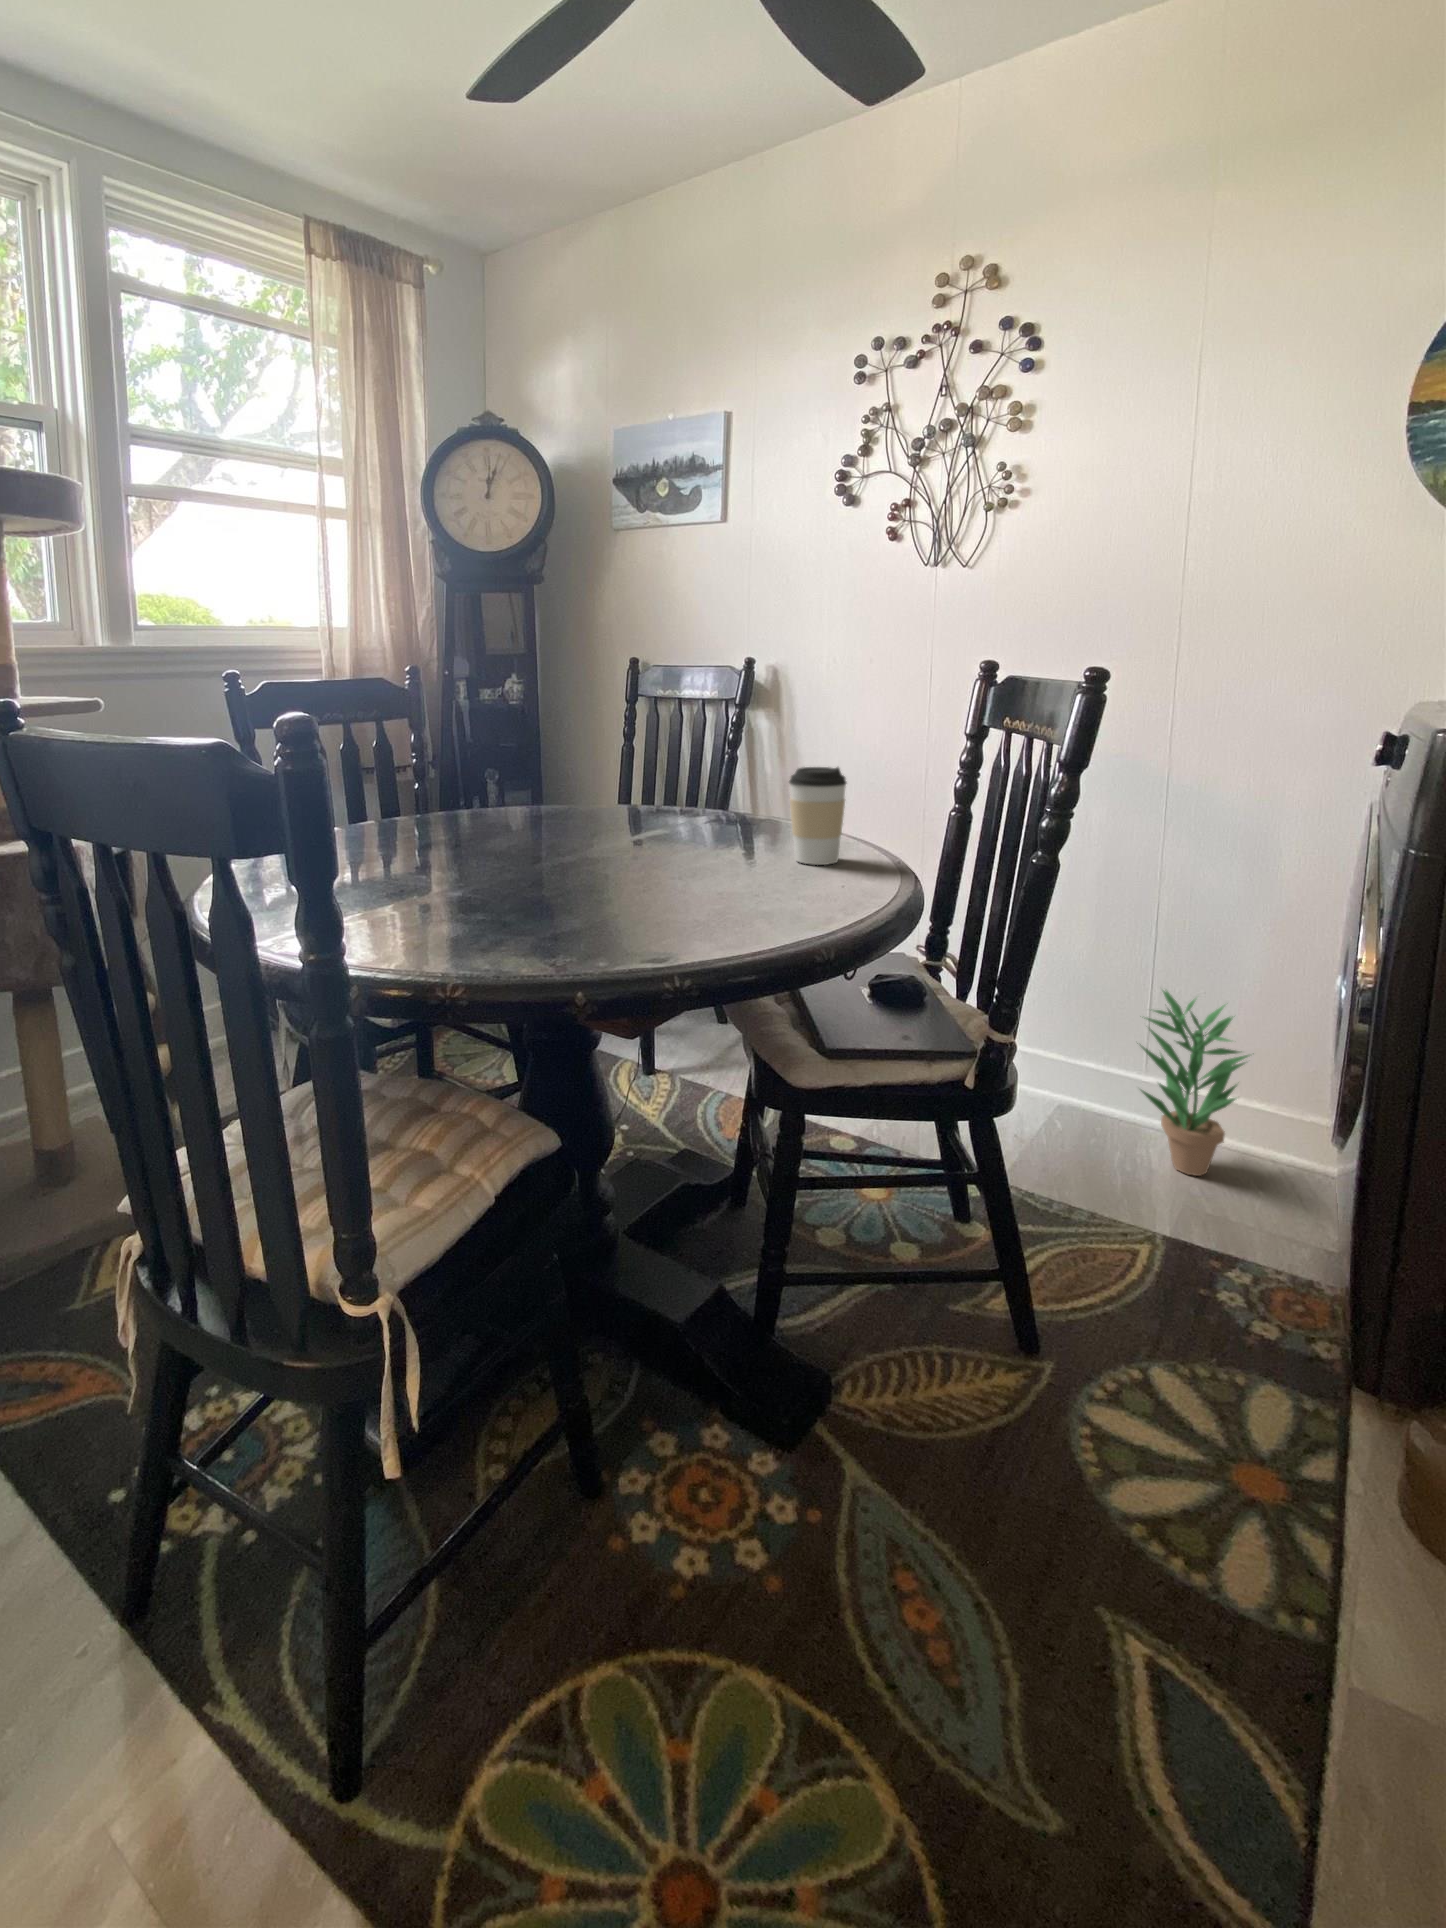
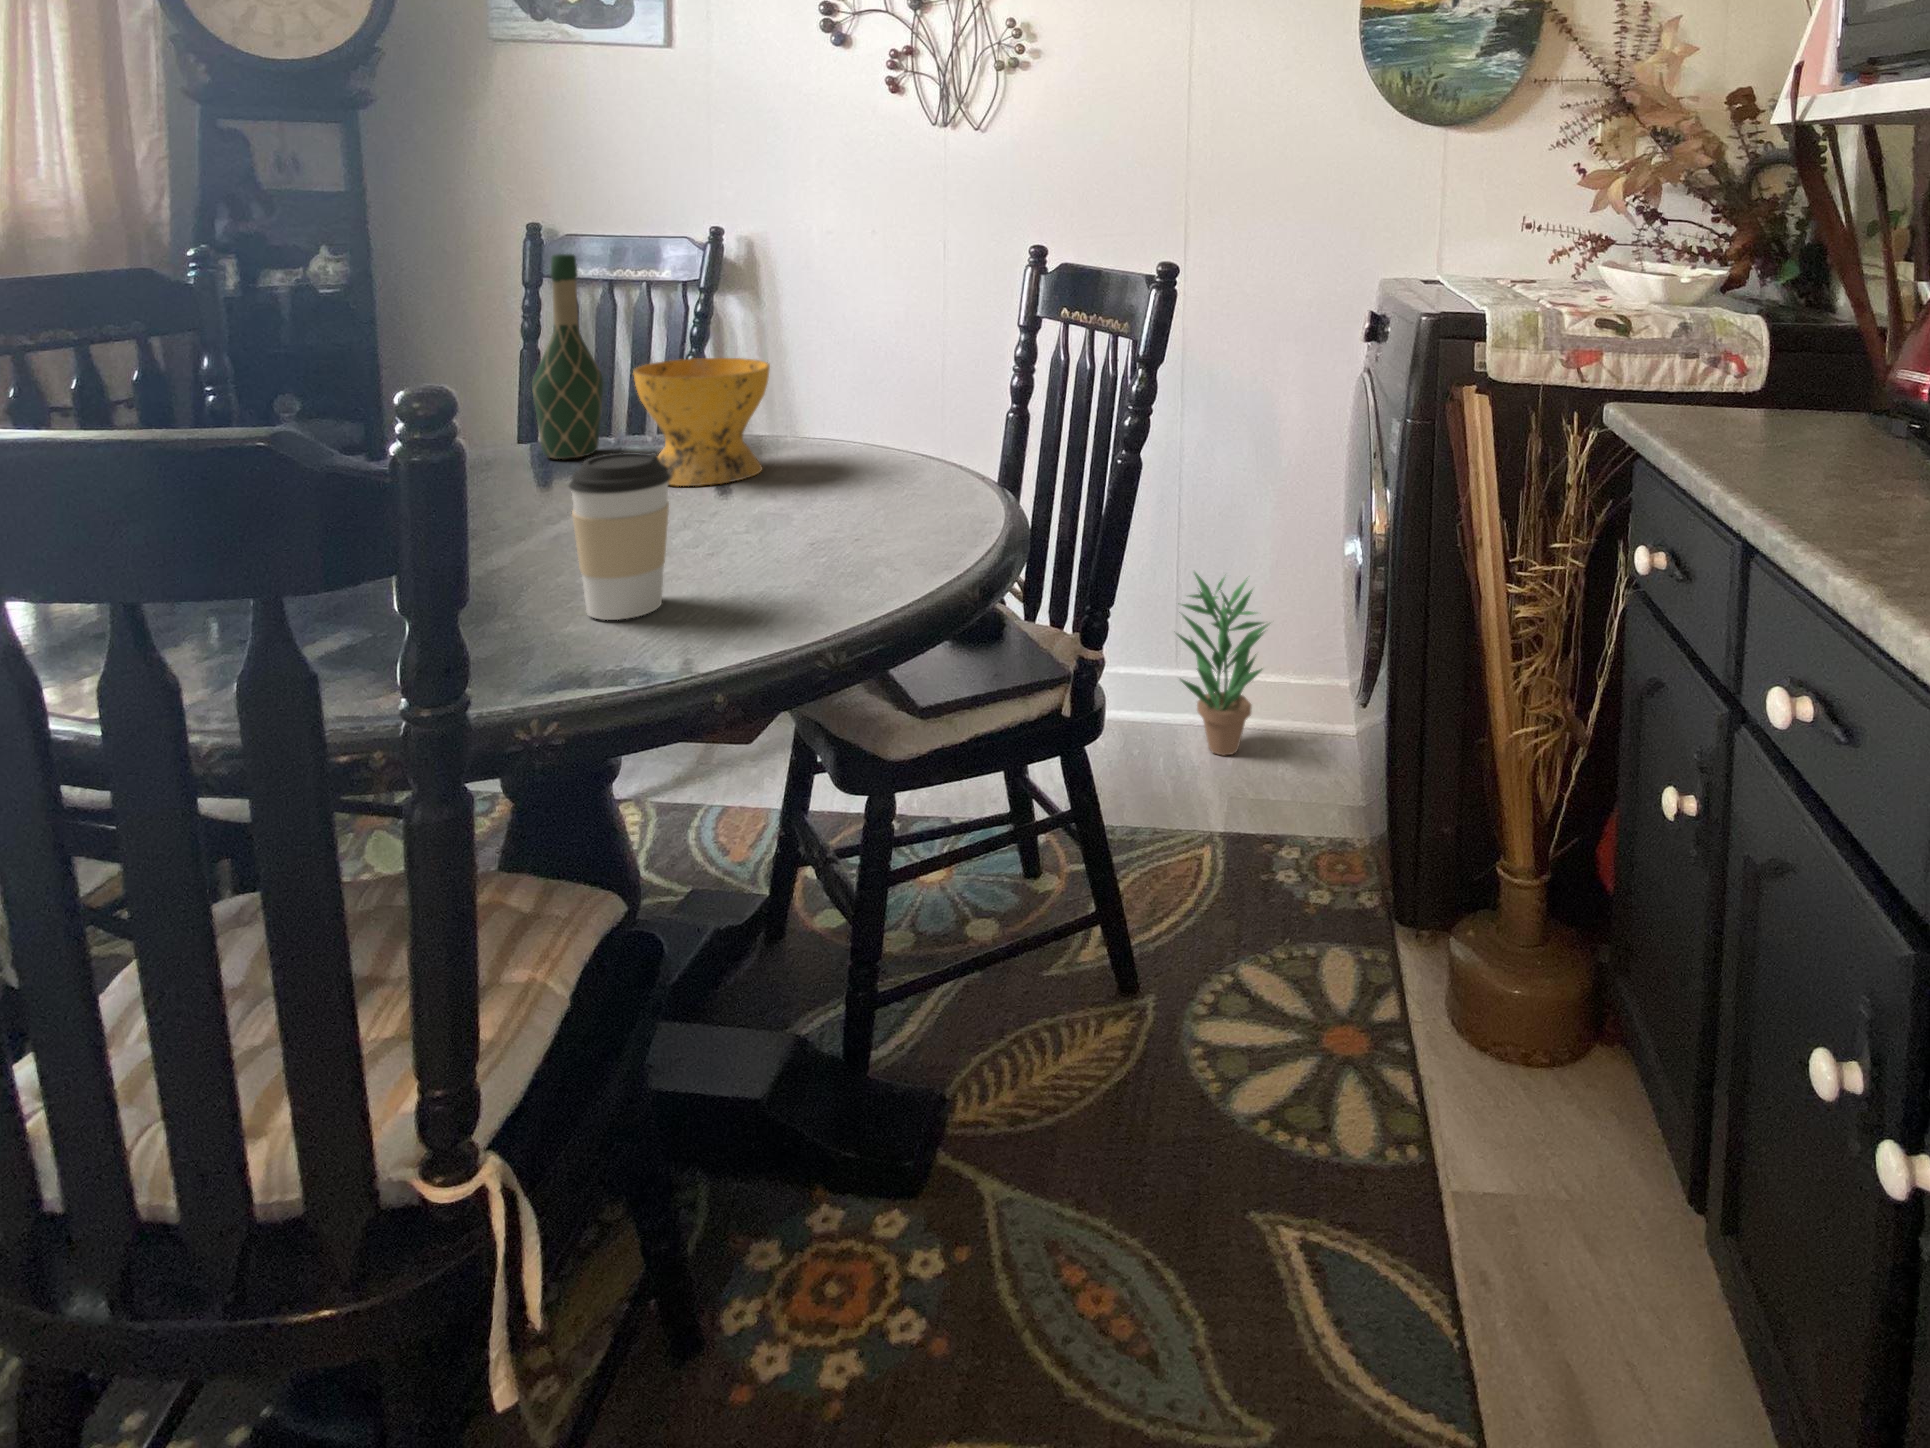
wine bottle: none [586,670,632,818] -> present [532,254,604,459]
bowl: none [638,749,737,843] -> present [633,358,770,486]
coffee cup: present [789,767,846,865] -> present [569,452,671,620]

